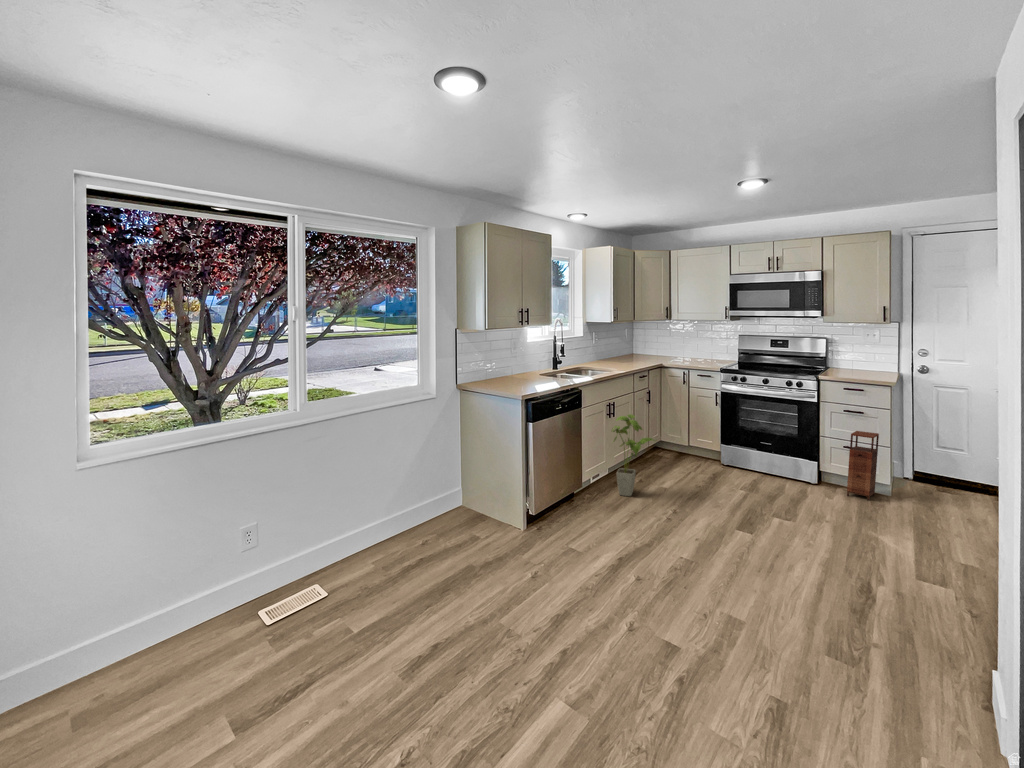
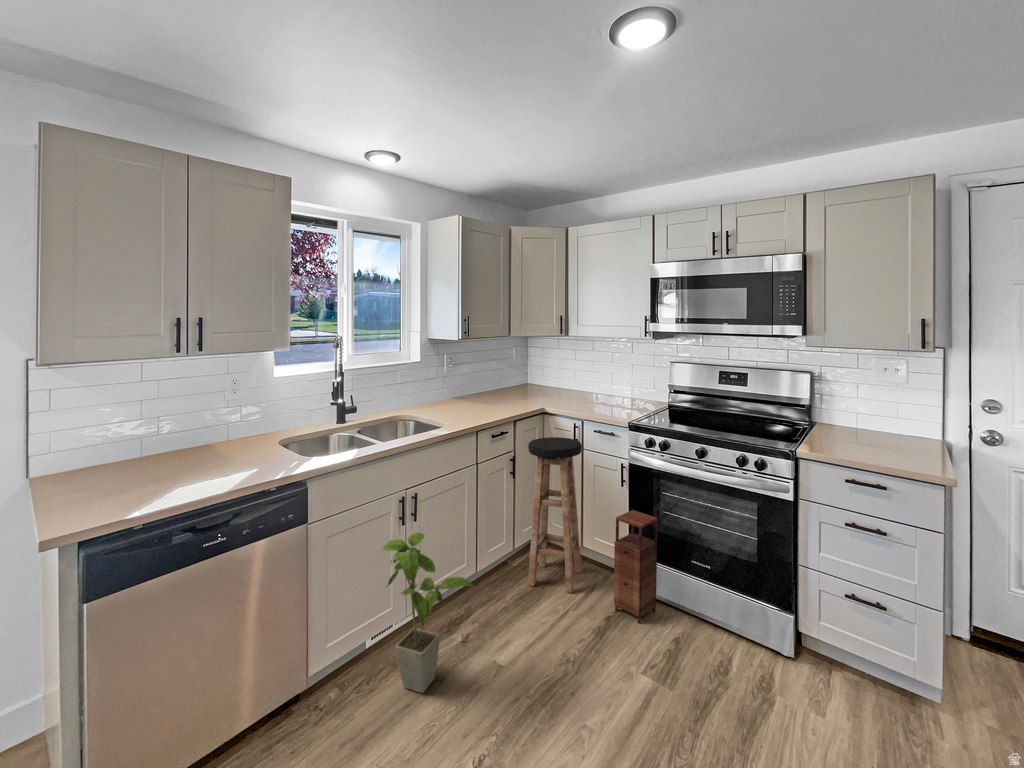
bar stool: none [659,380,692,468] -> present [528,437,582,593]
storage cabinet: present [847,431,879,500] -> present [614,510,658,623]

